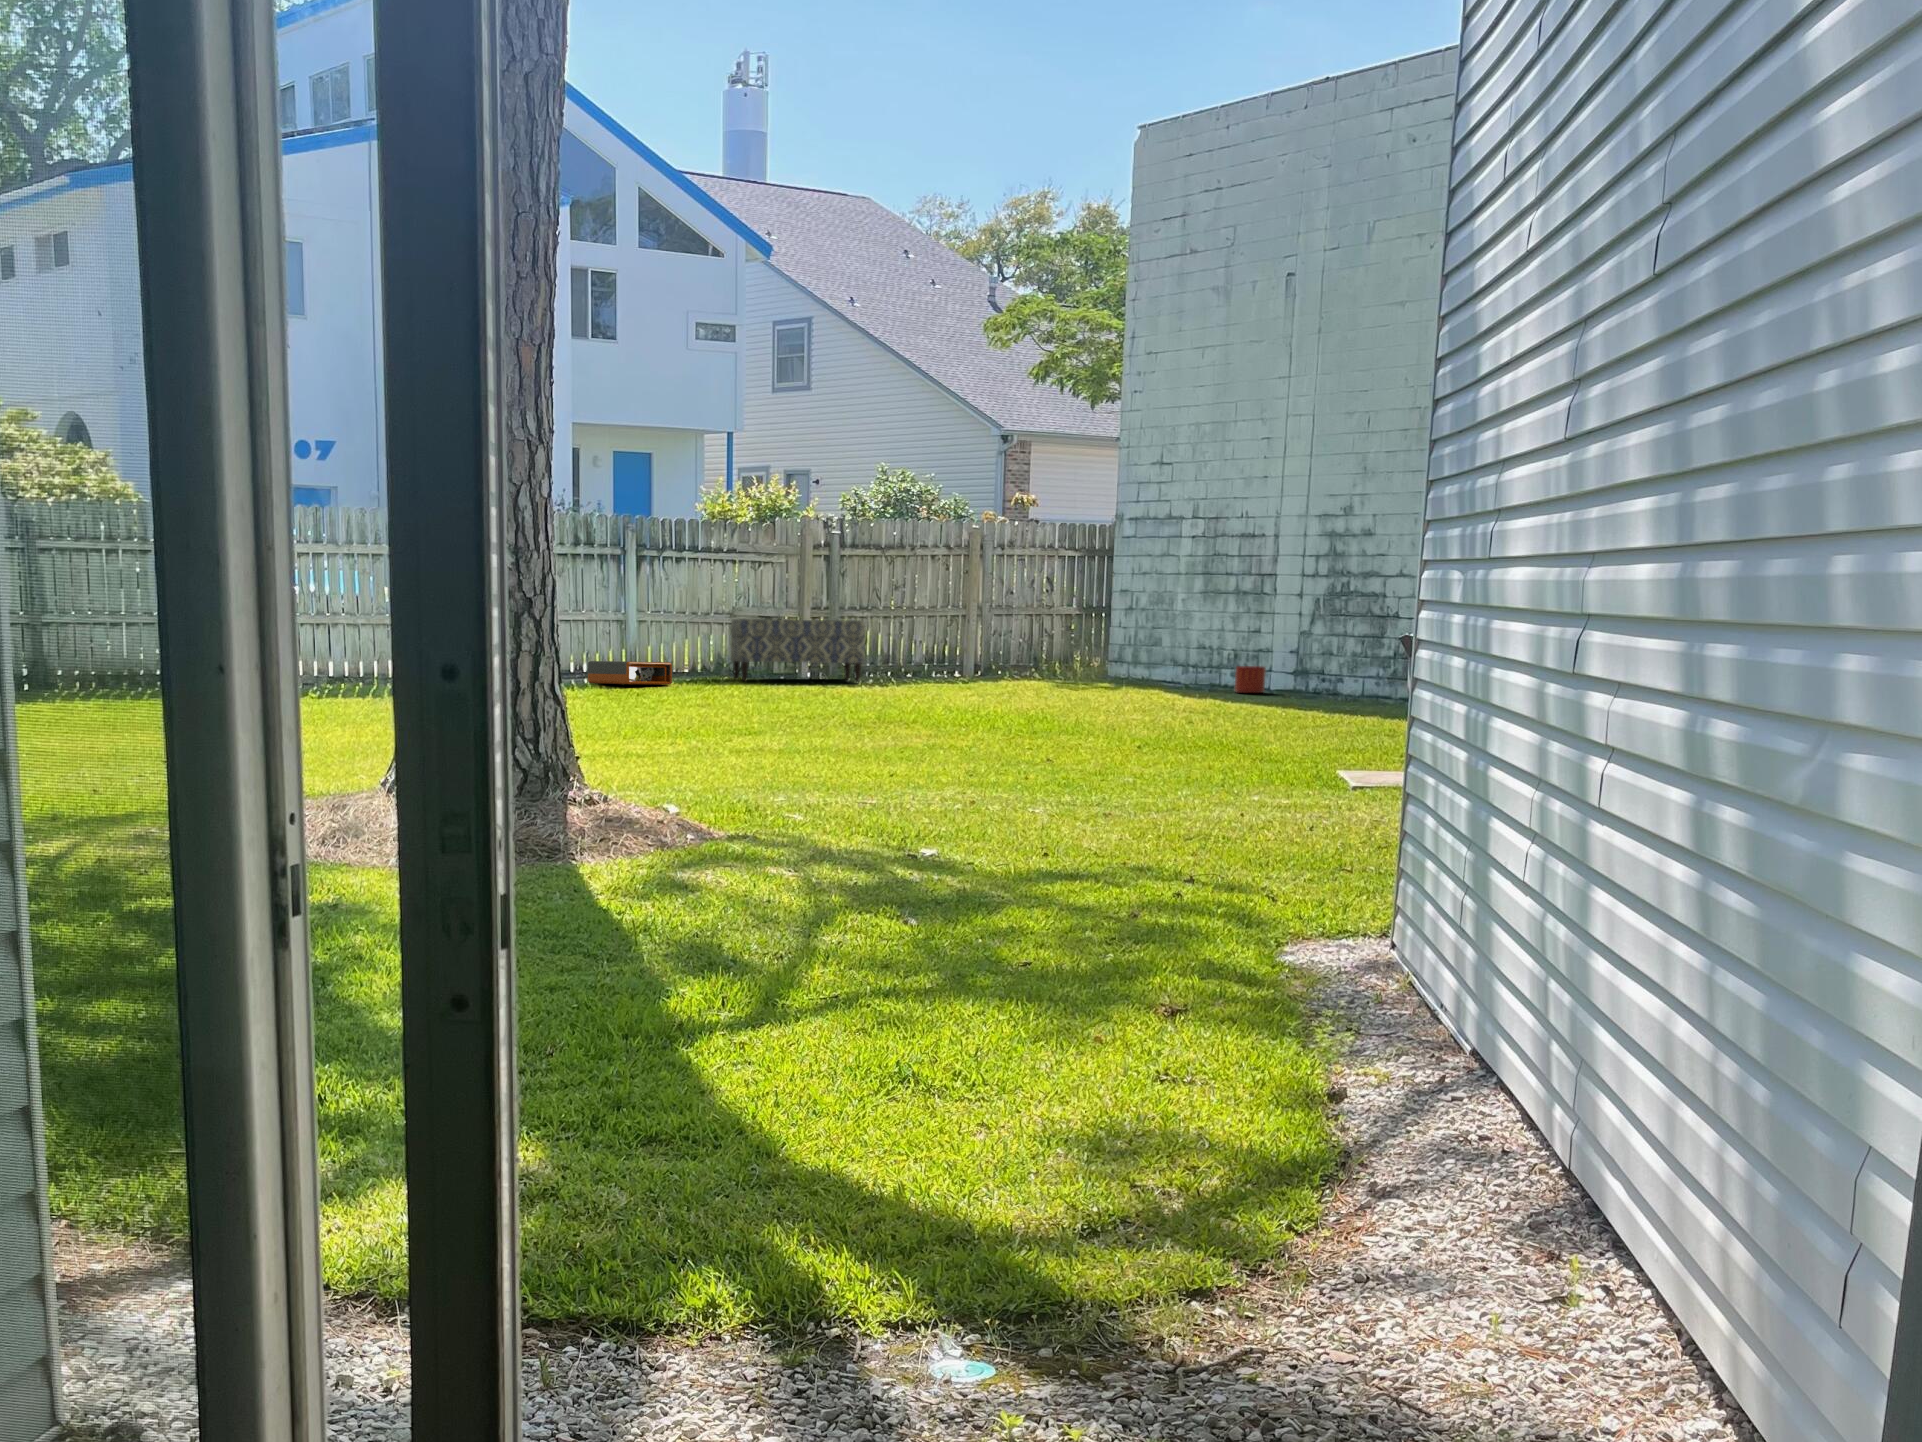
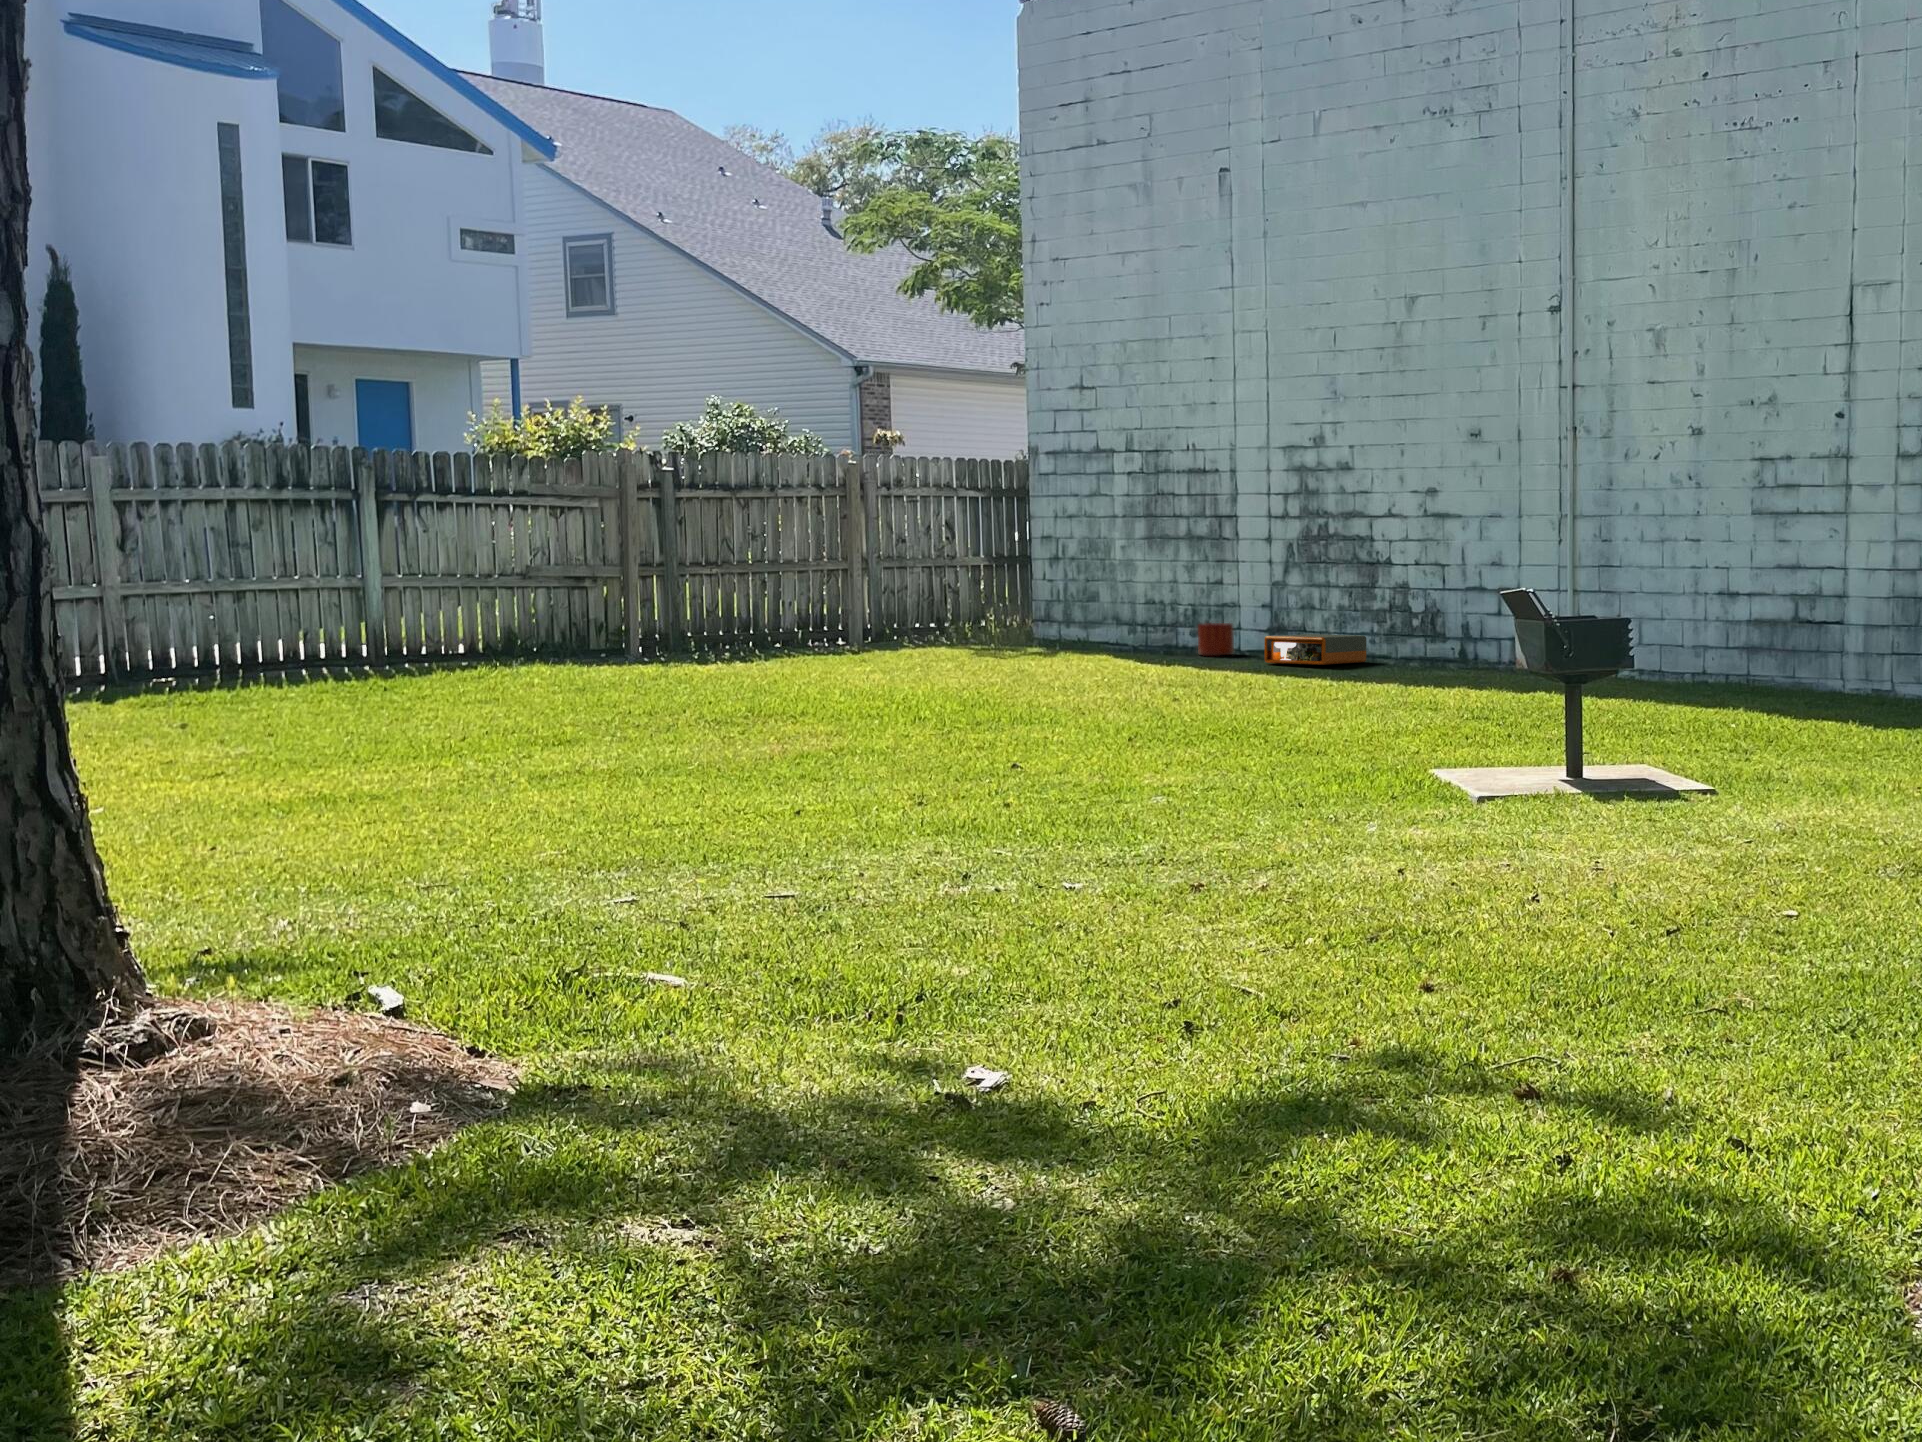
bench: present [730,619,865,682] -> none [524,580,718,664]
storage box: present [588,661,672,685] -> present [1264,634,1366,665]

